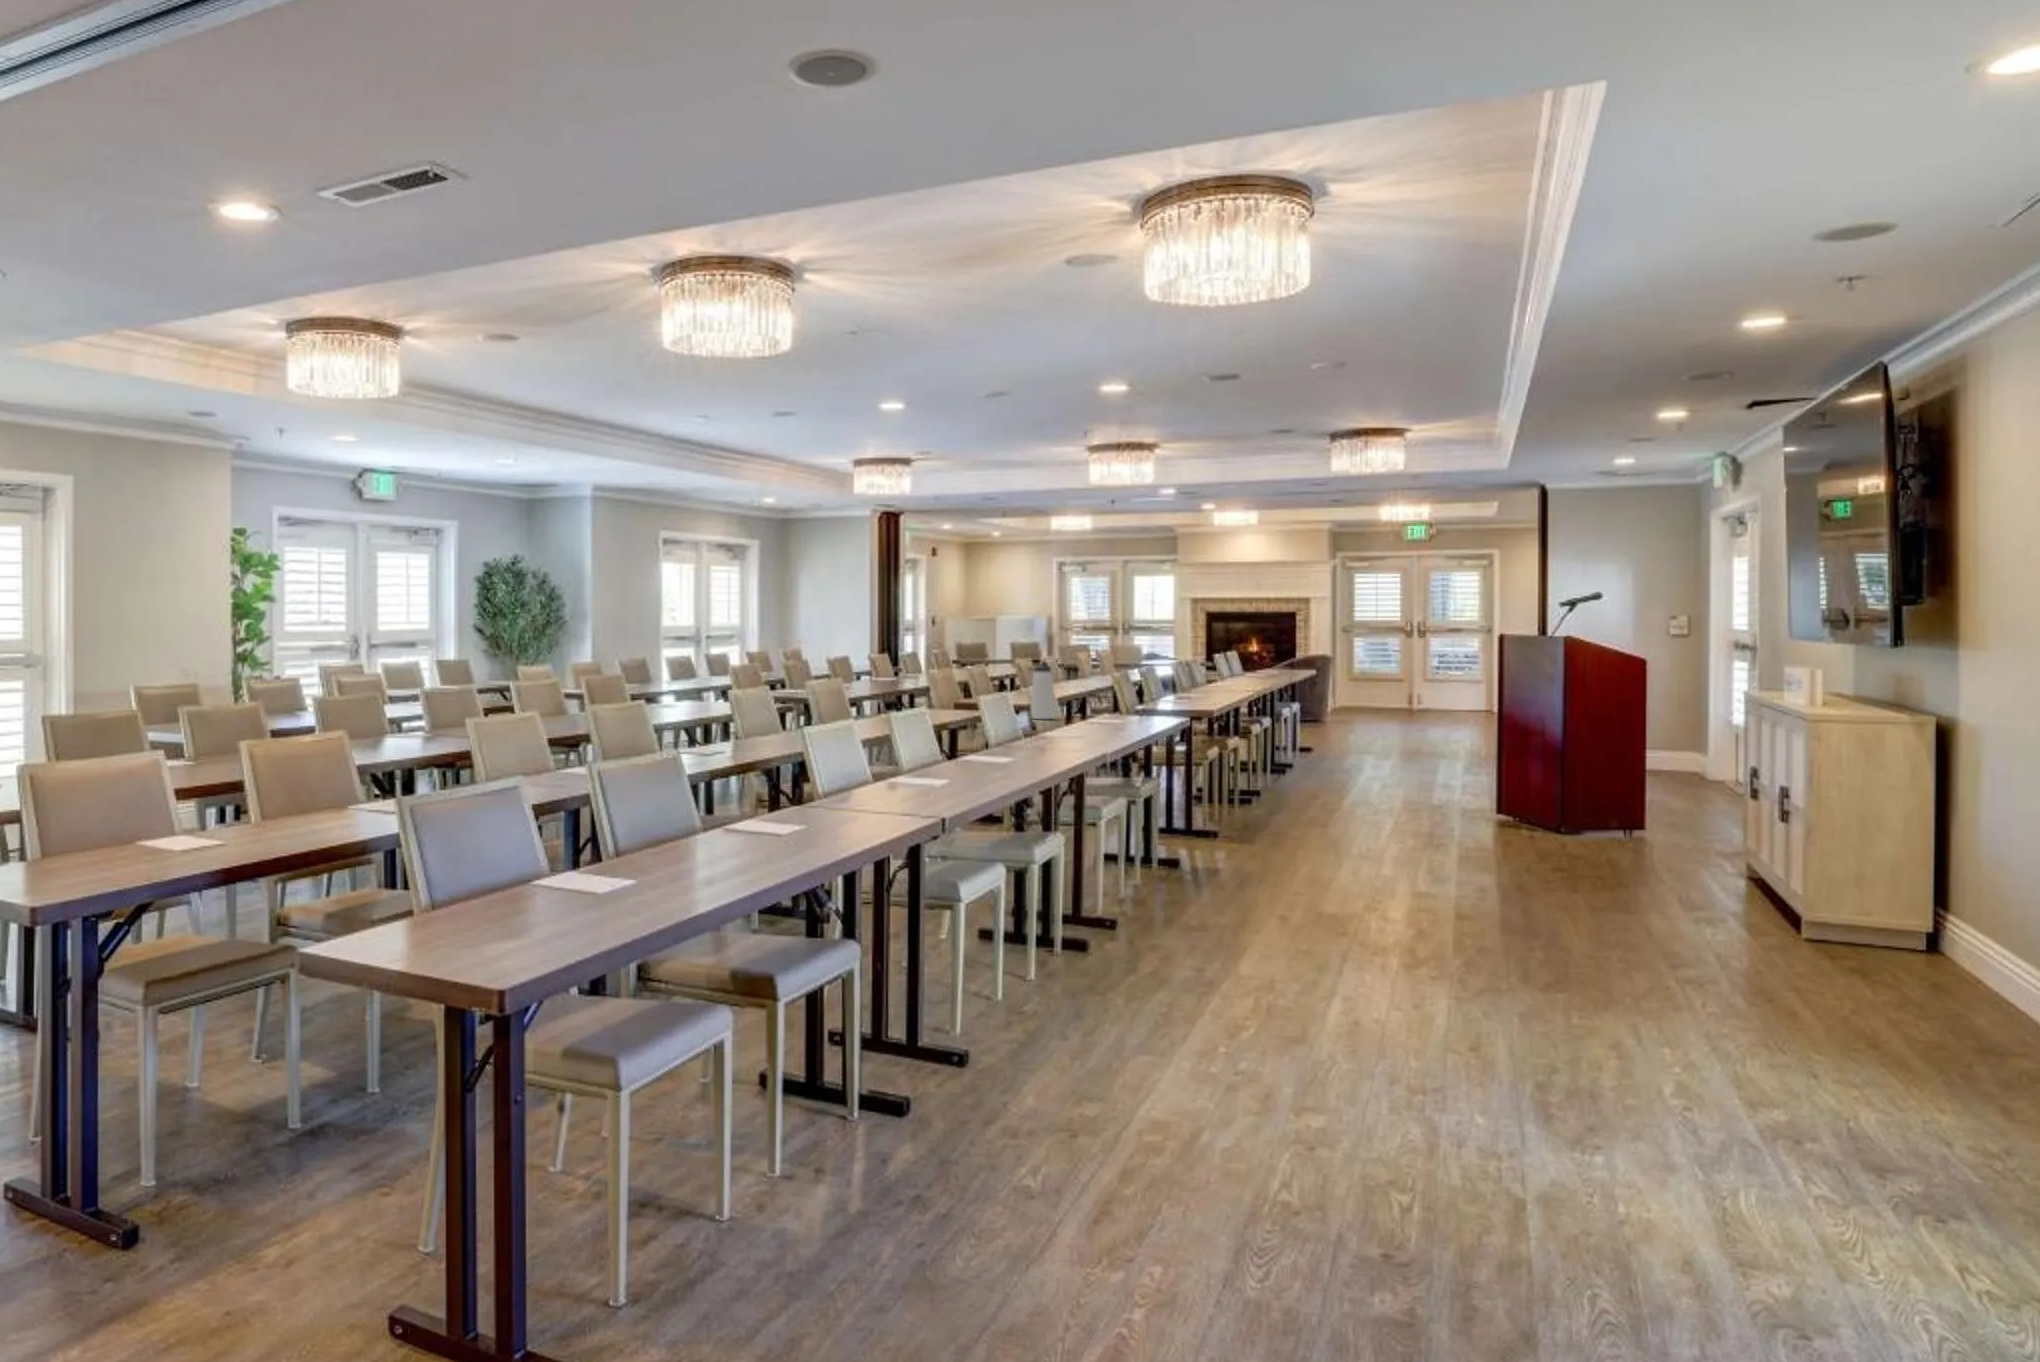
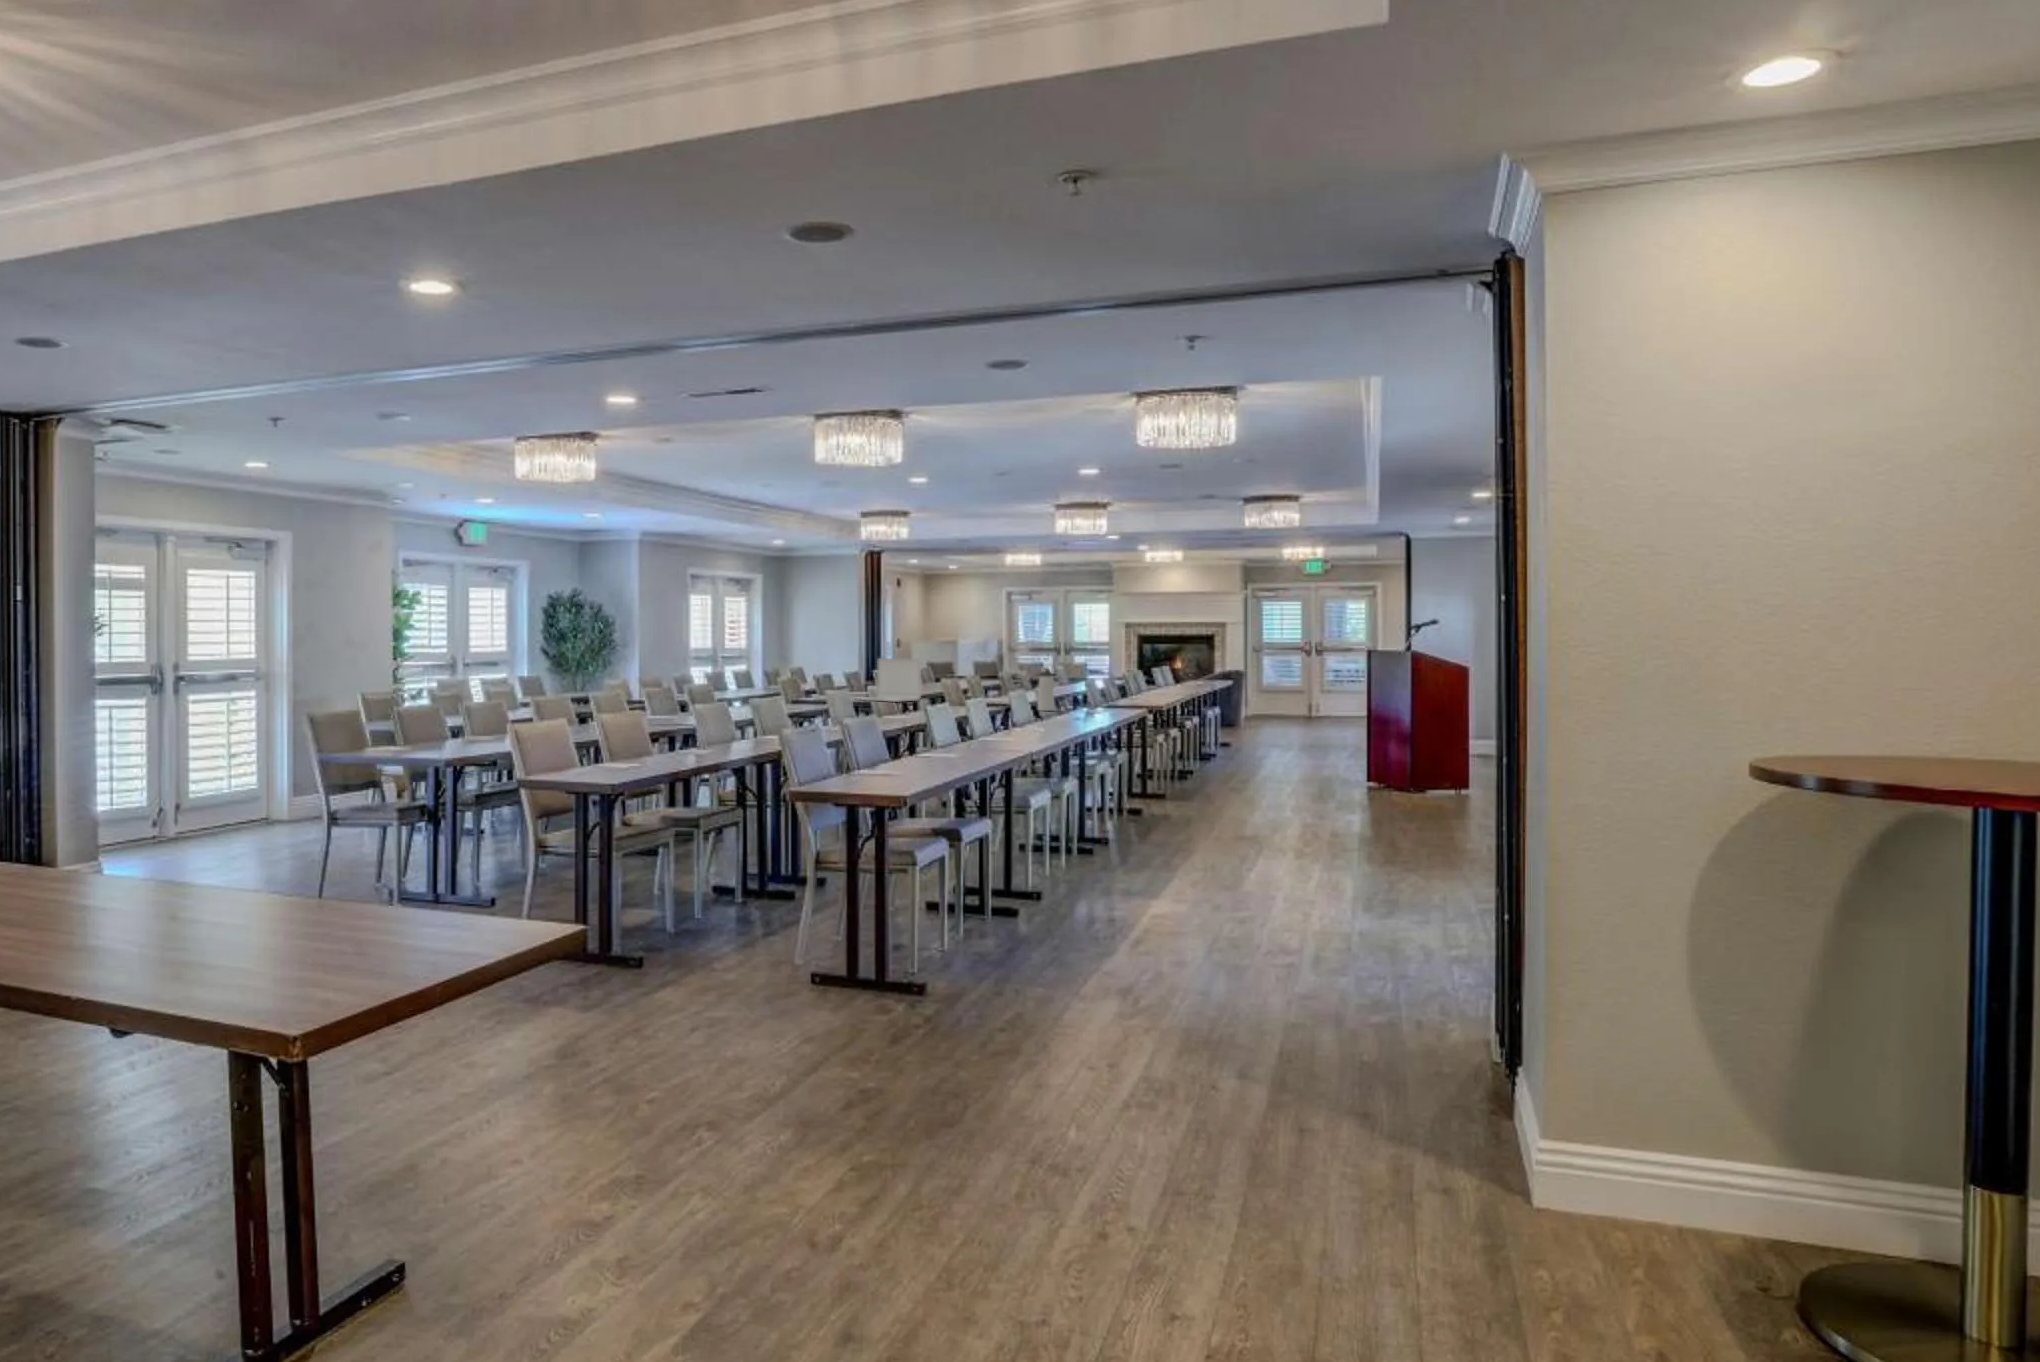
laptop: none [797,643,884,702] -> present [857,658,921,702]

